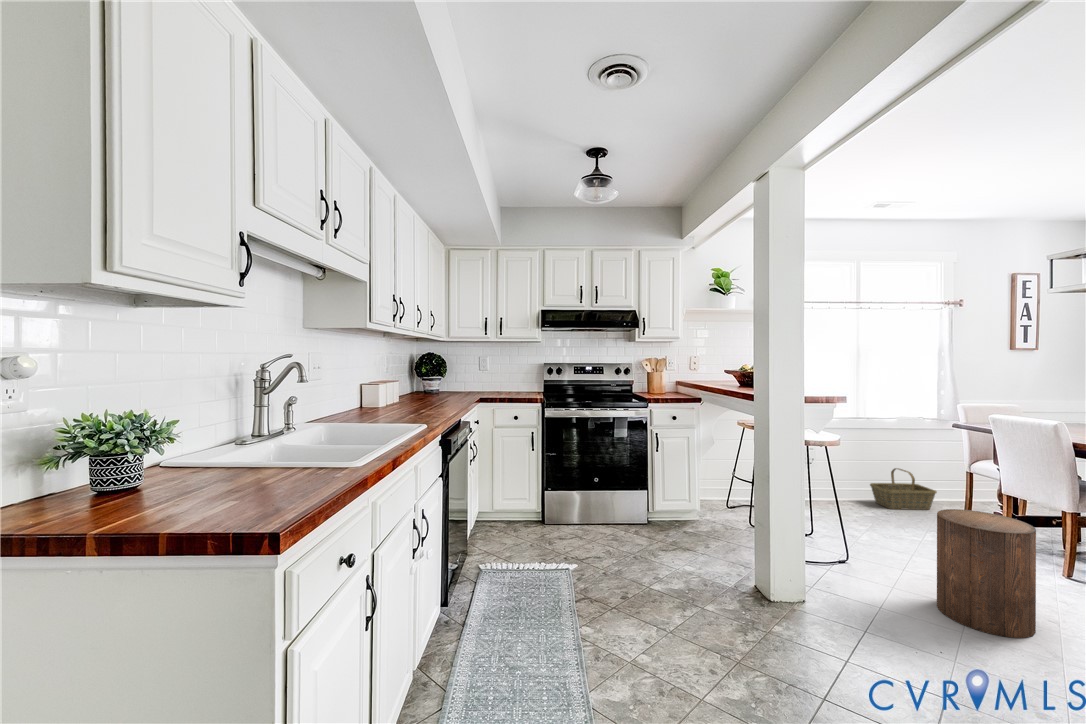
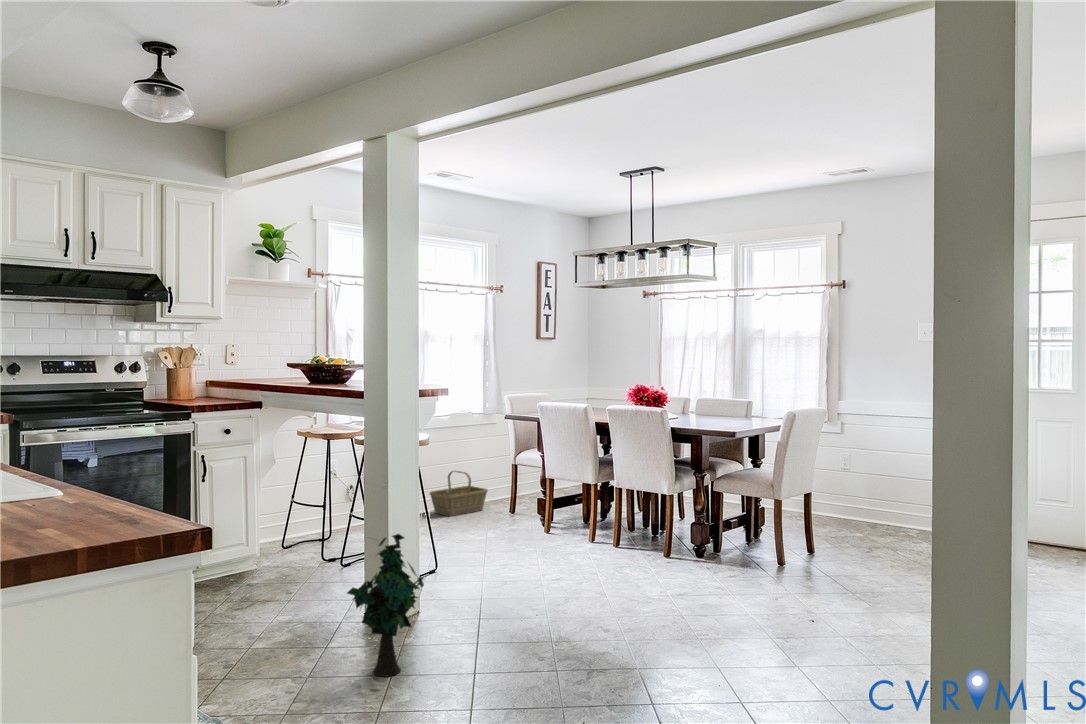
stool: present [937,509,1036,638] -> none [518,489,584,592]
decorative plant: none [700,531,777,664] -> present [347,534,424,677]

